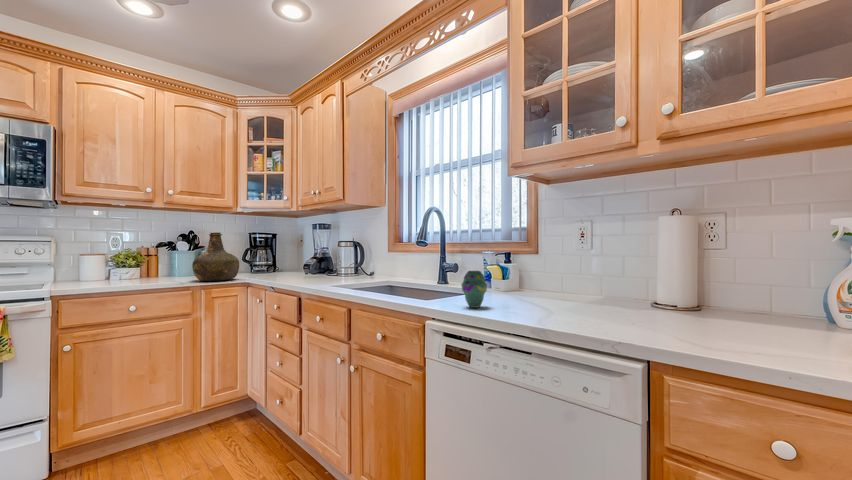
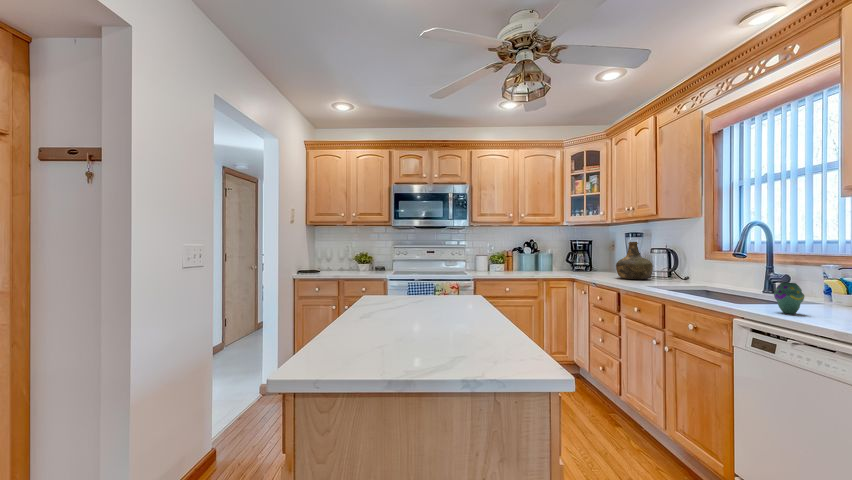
bottle: present [192,233,239,281] -> present [616,242,653,279]

